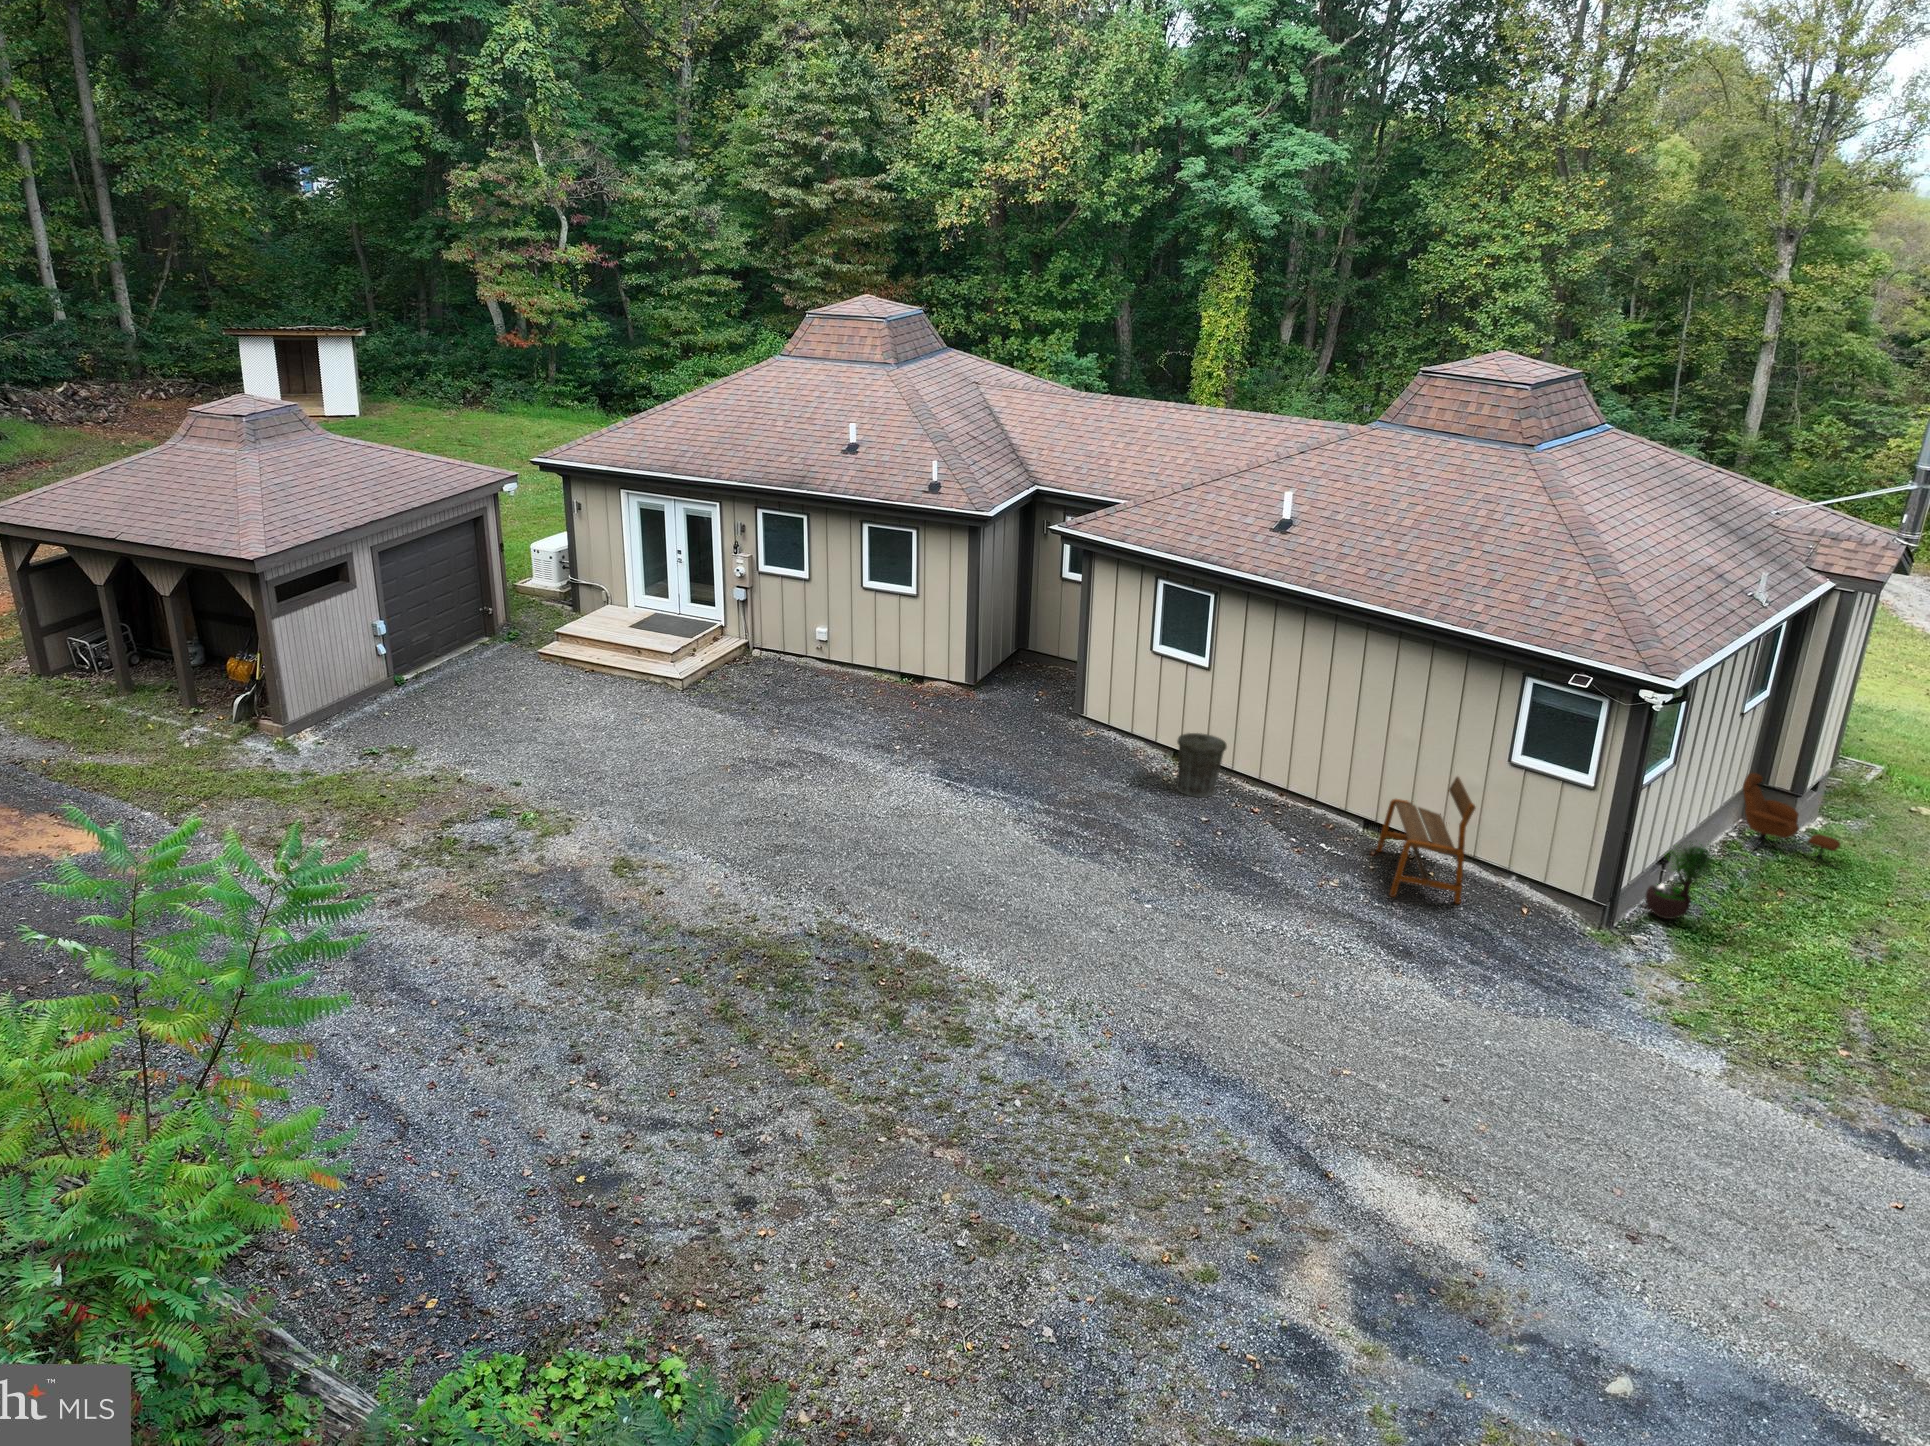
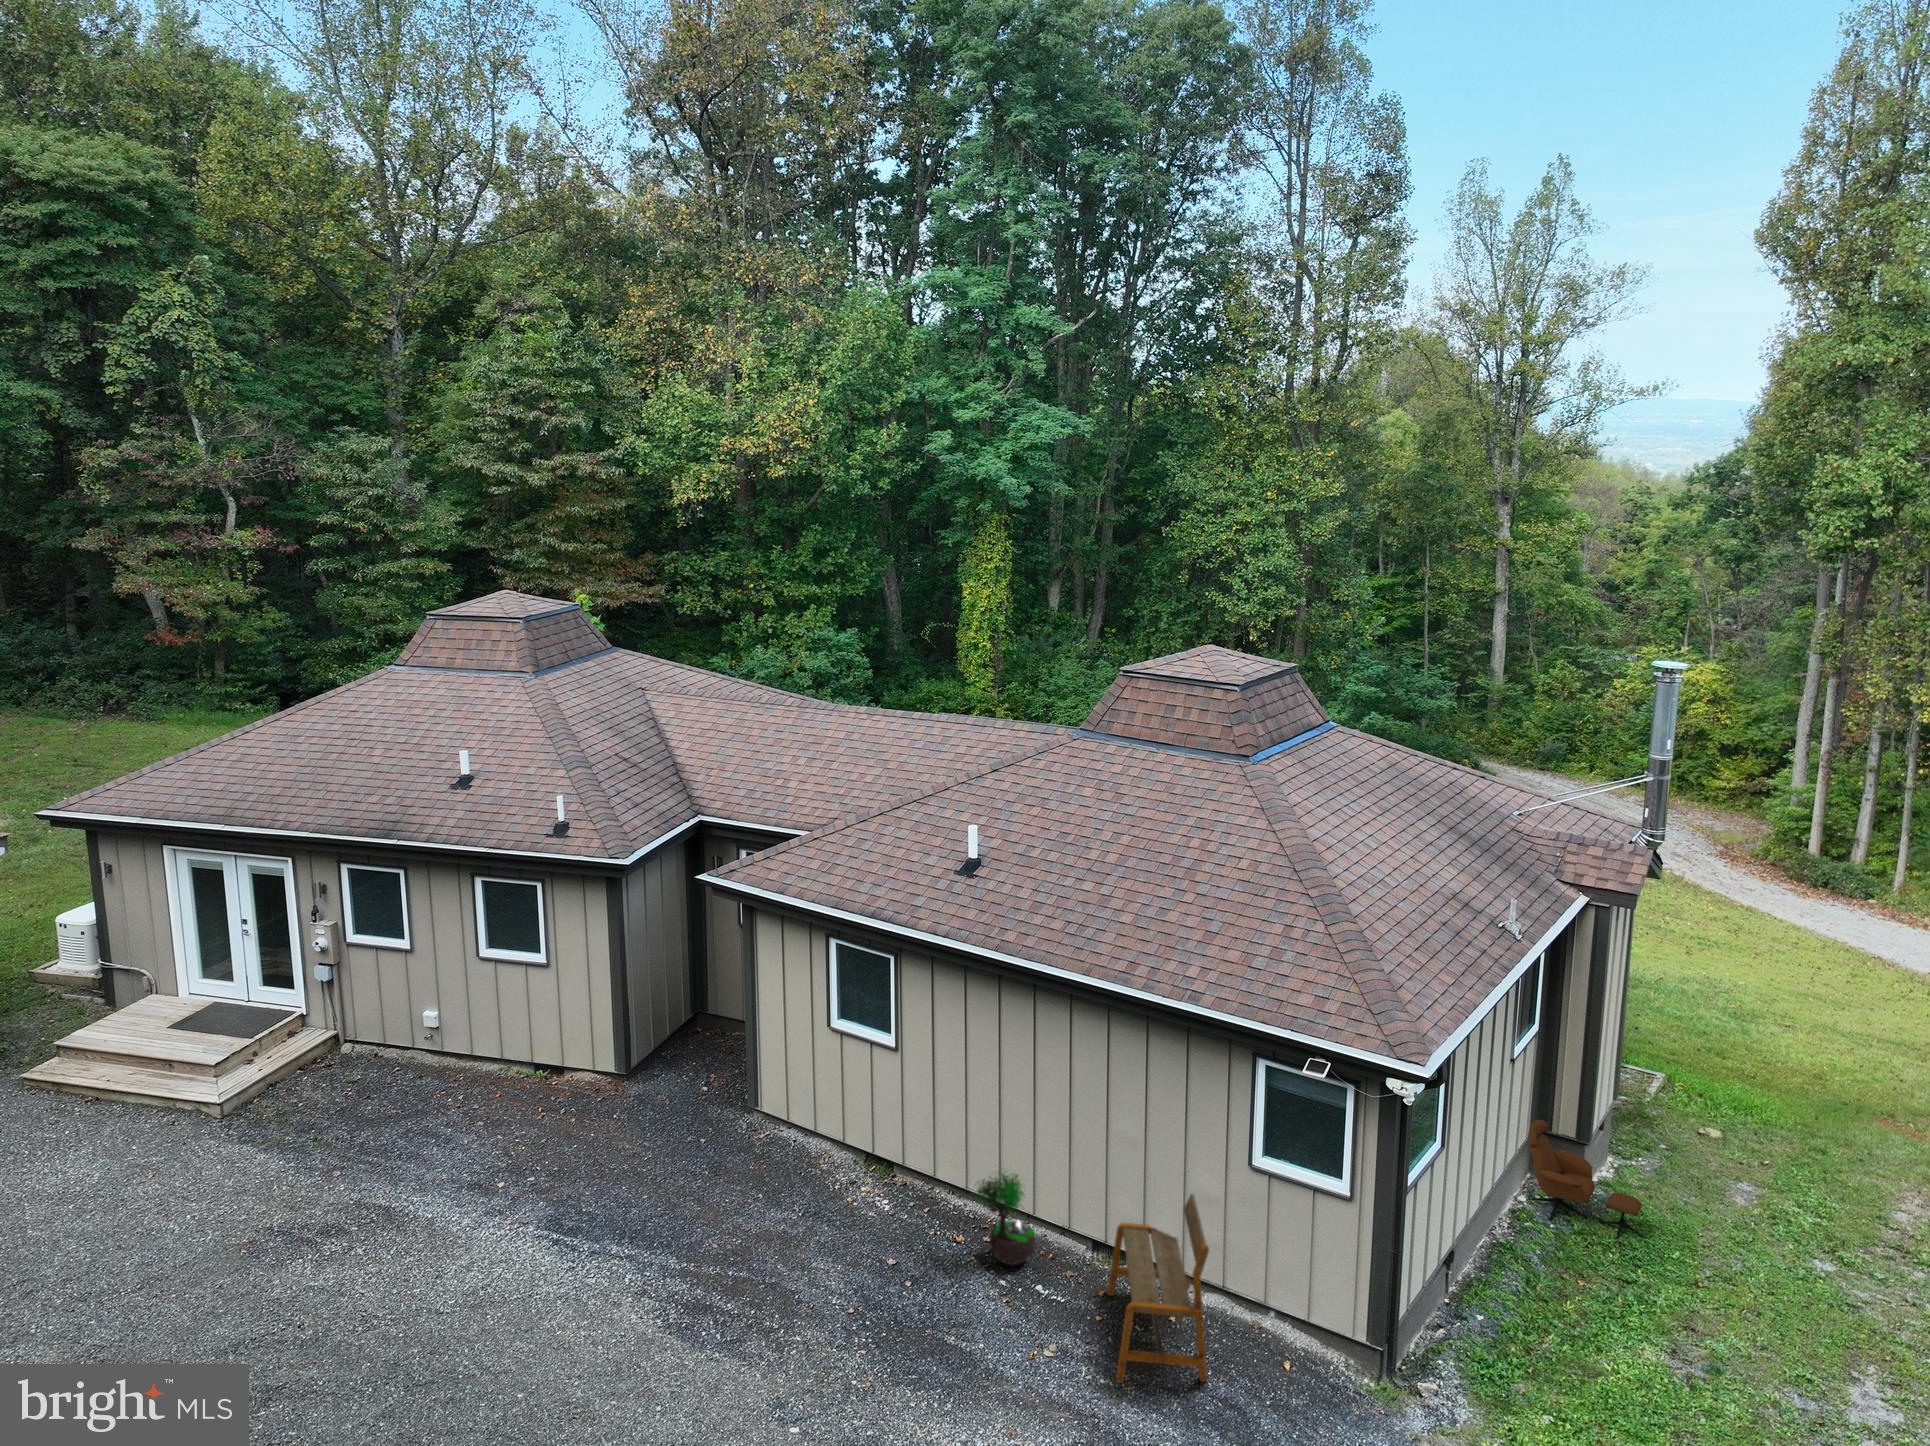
trash can: present [1176,733,1227,798] -> none [859,1136,922,1229]
potted tree: present [1645,841,1714,919] -> present [973,1172,1035,1265]

